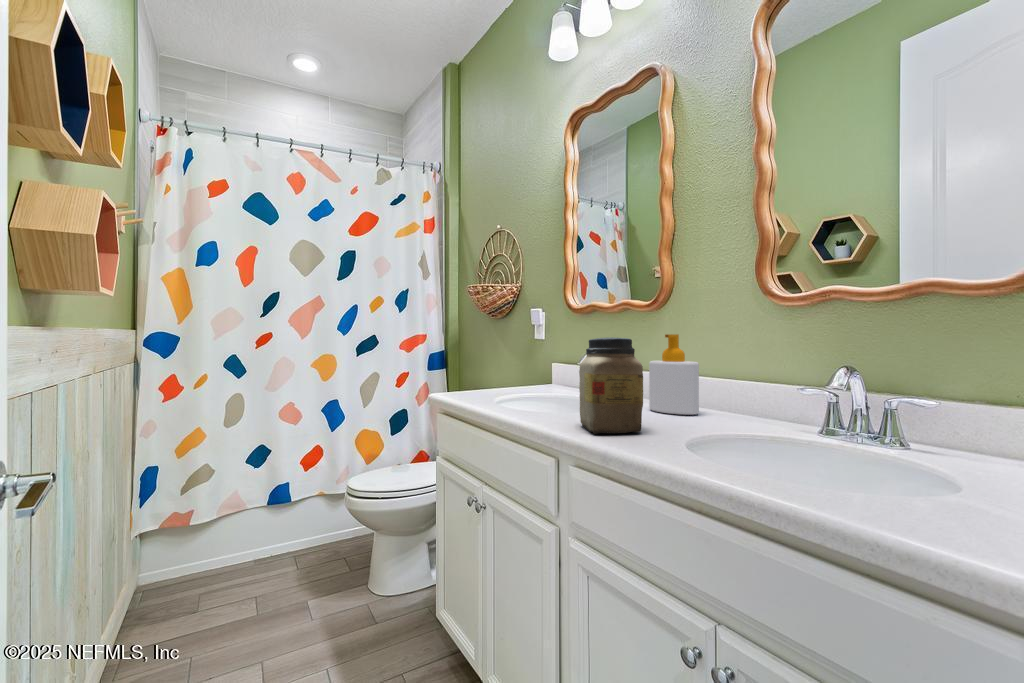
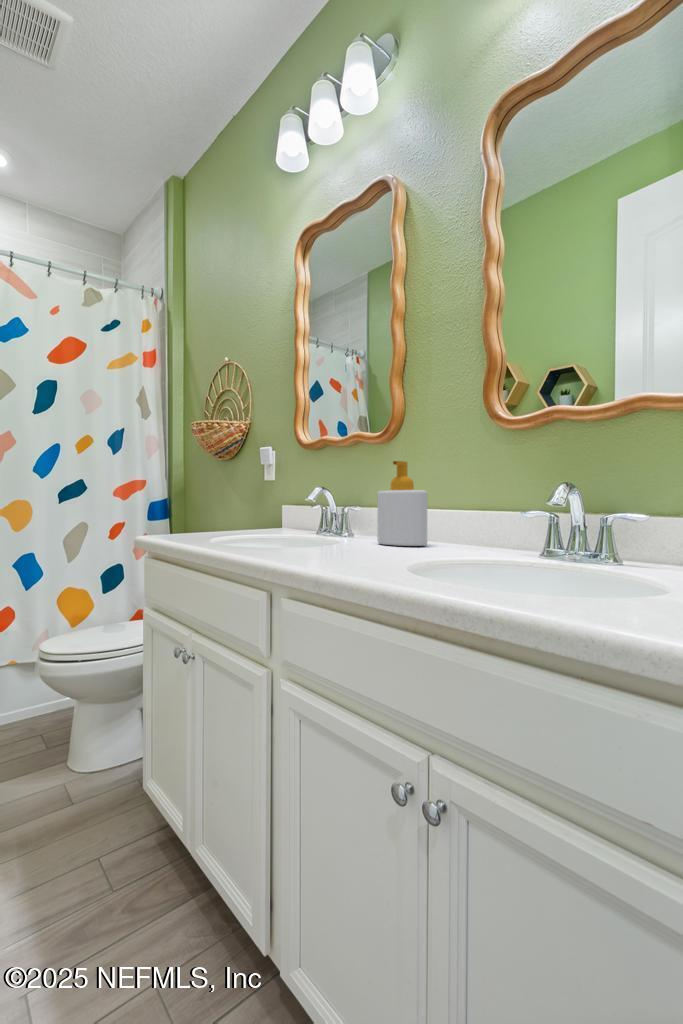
jar: present [579,337,643,434] -> none [296,453,364,559]

